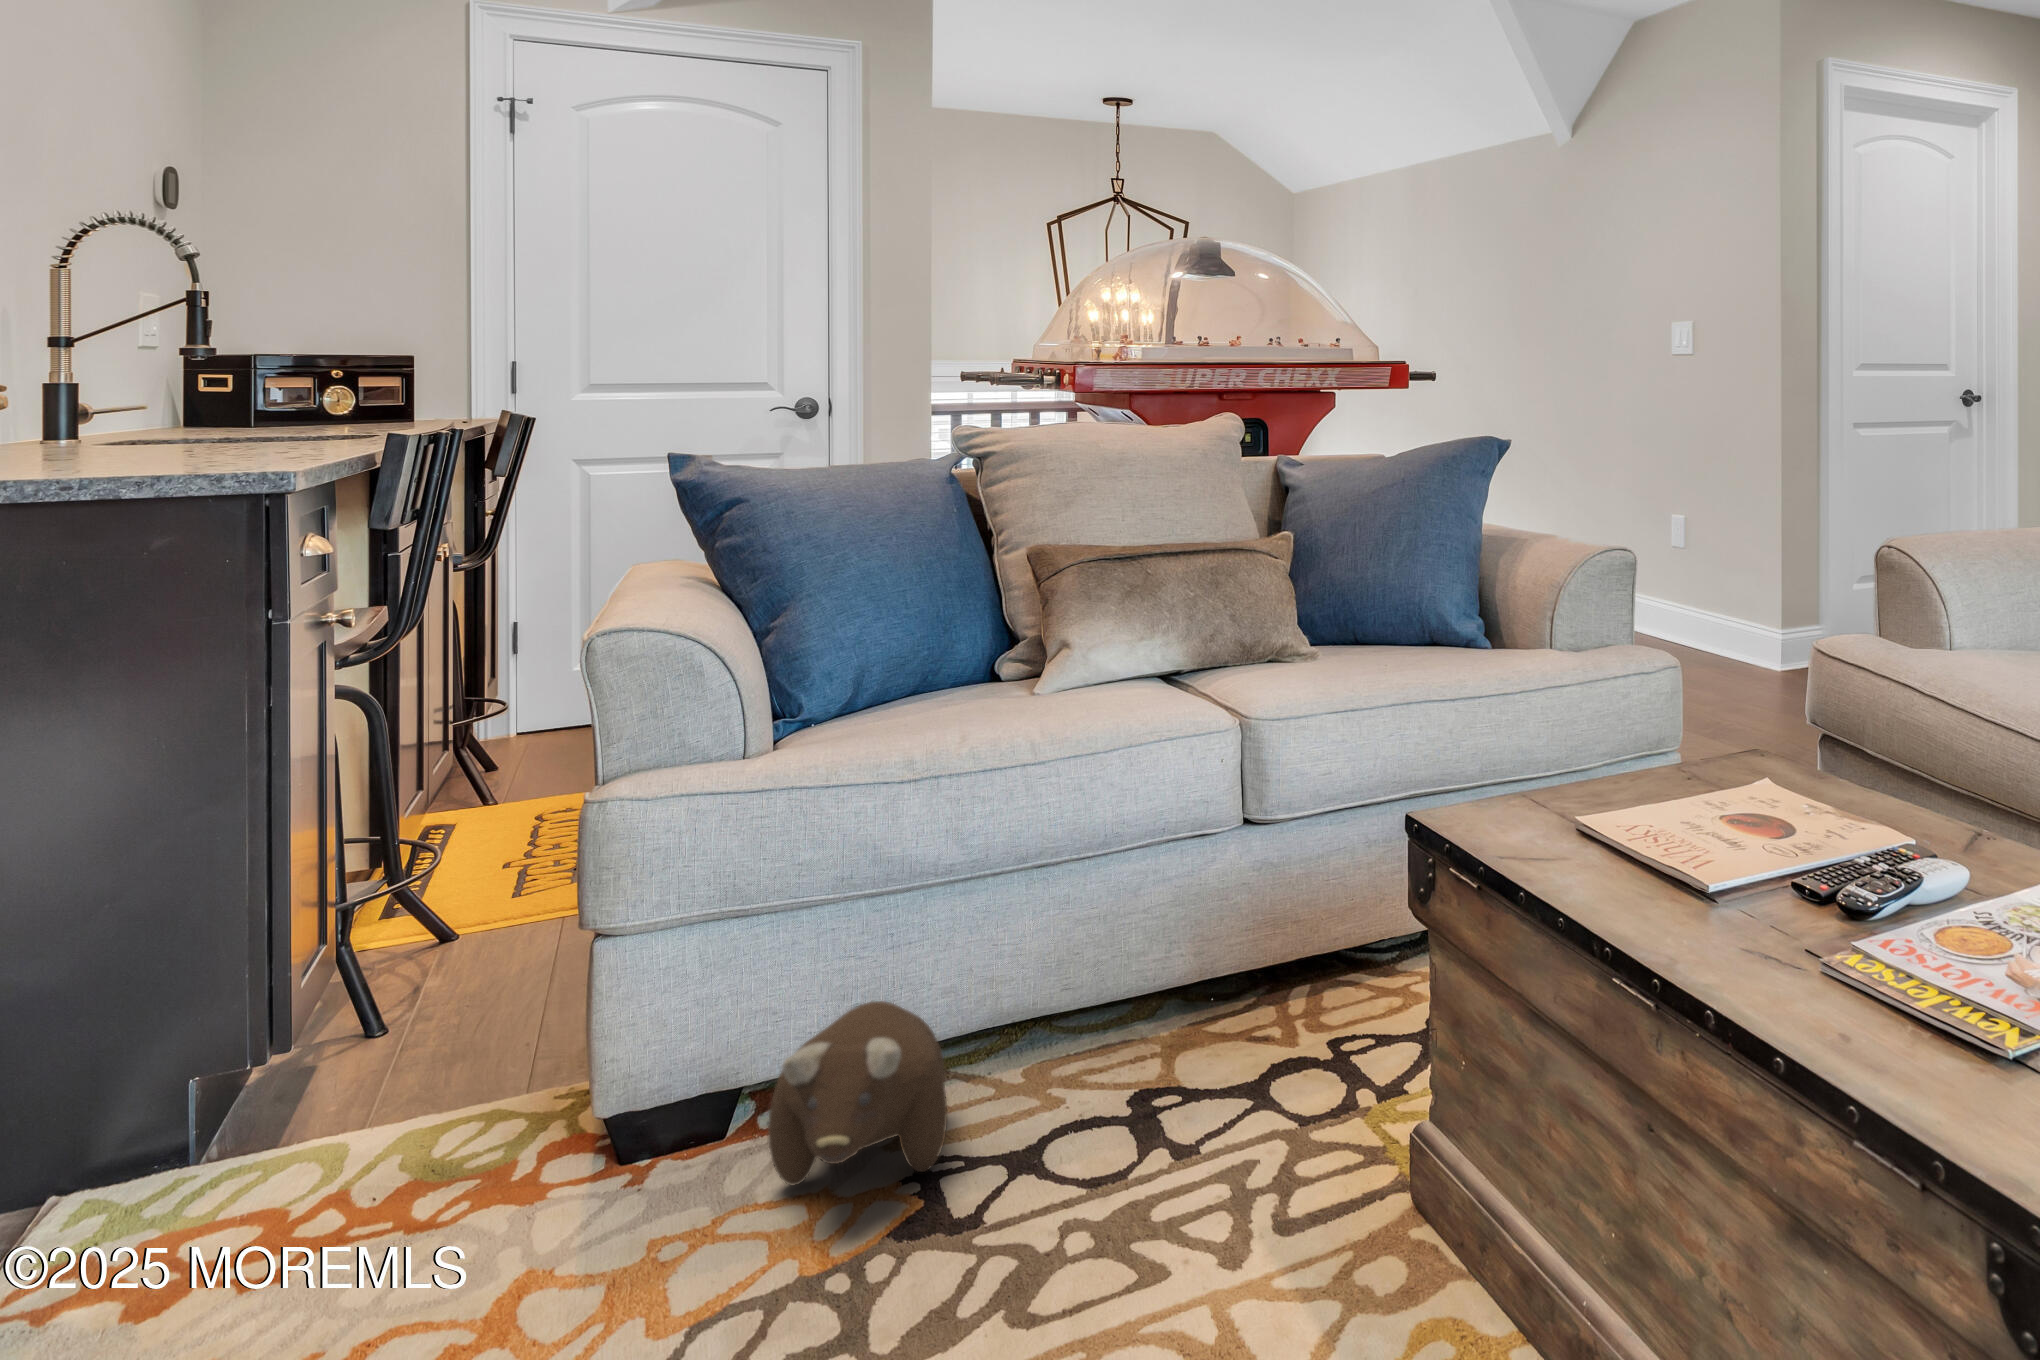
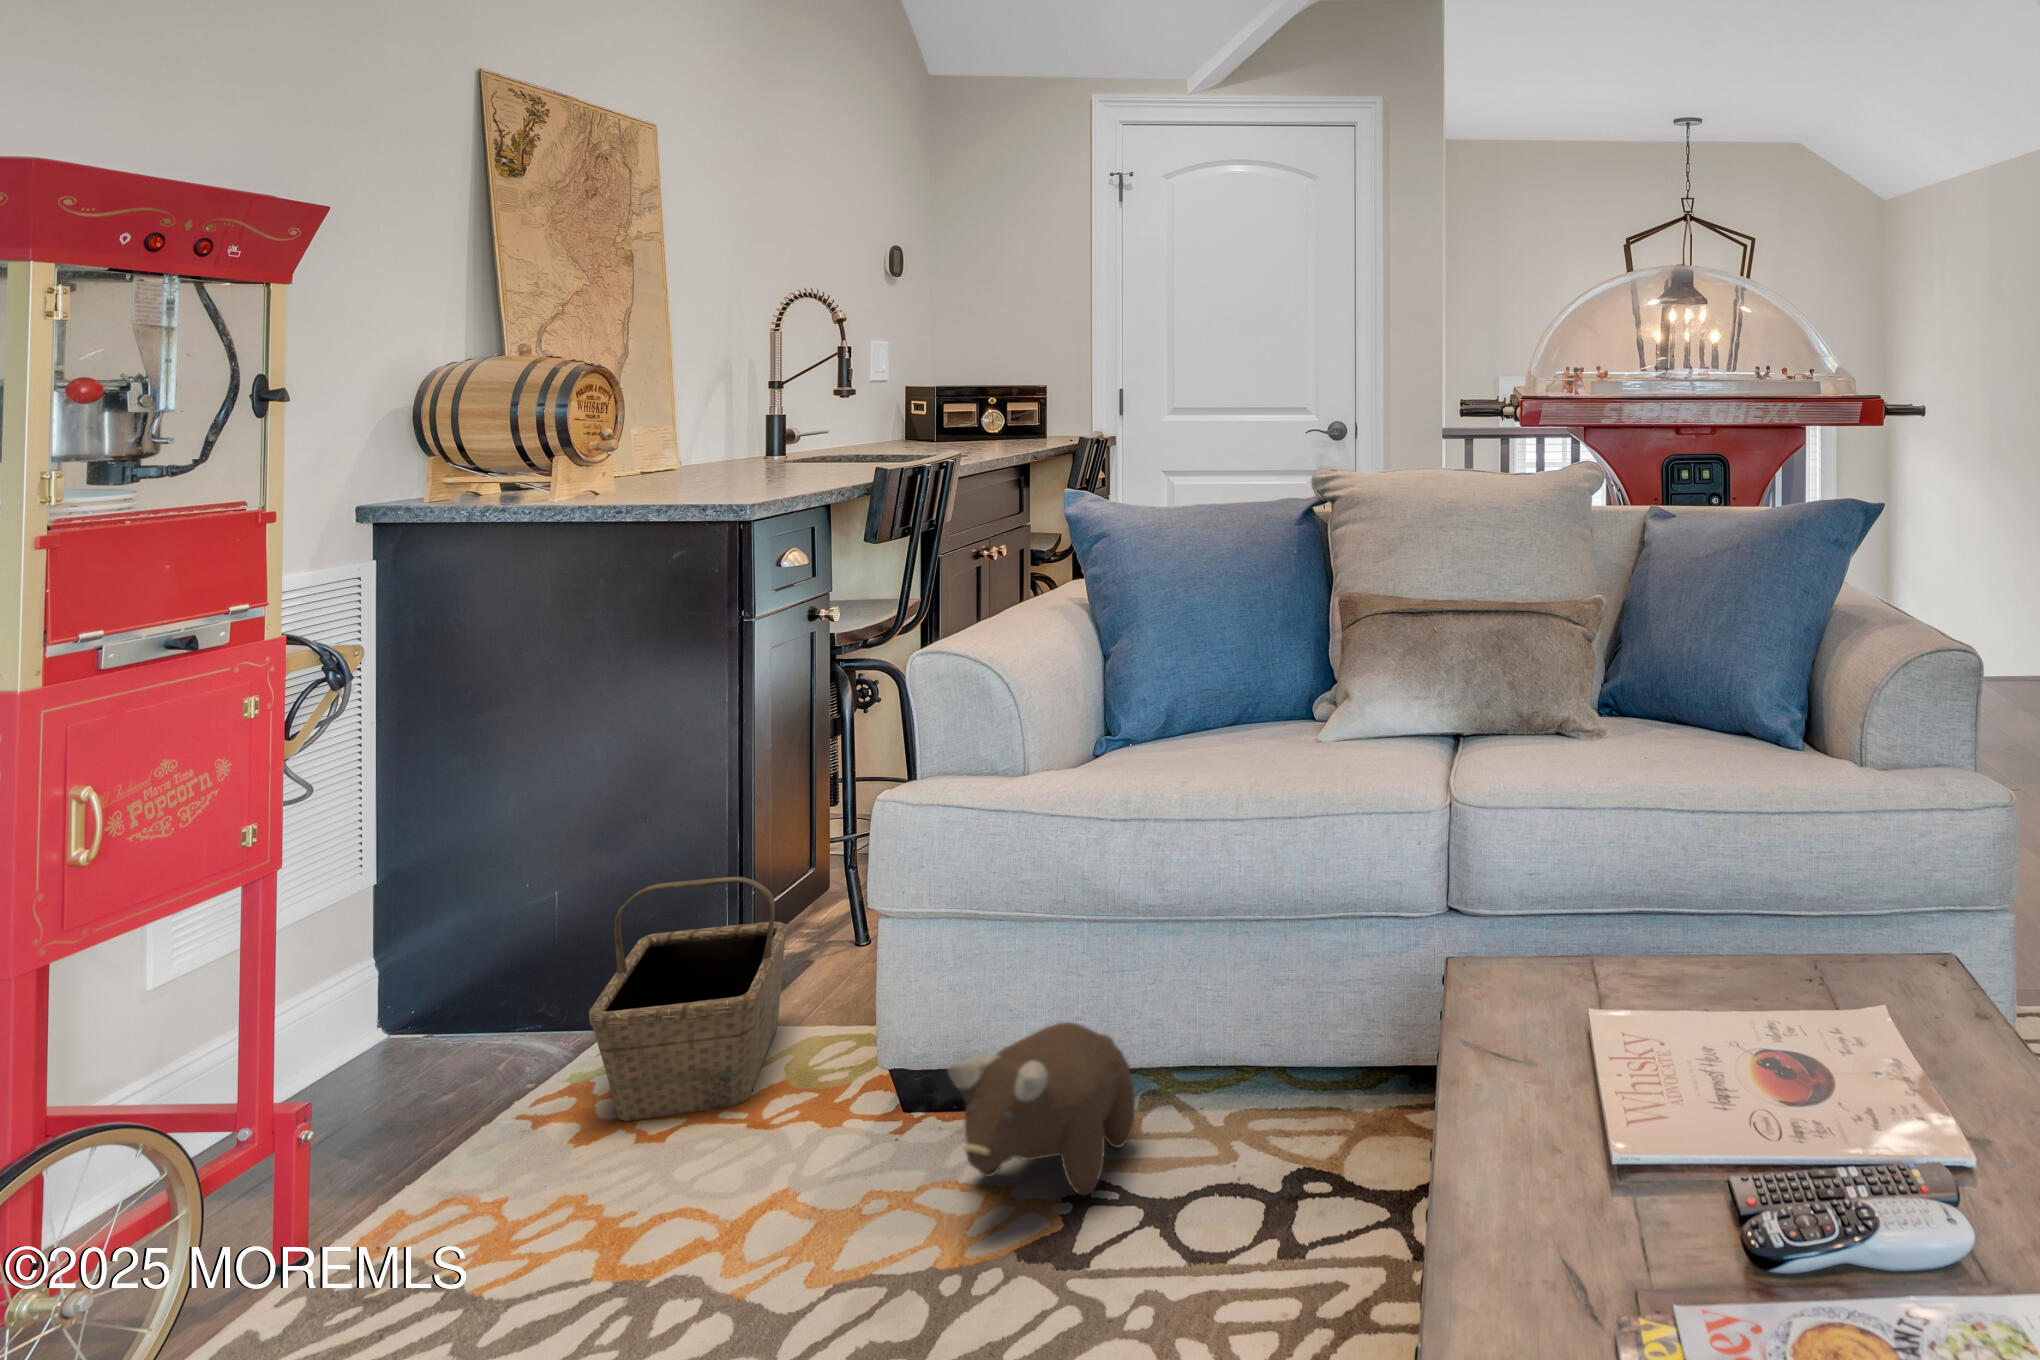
basket: none [131,936,394,1268] -> present [589,877,788,1121]

